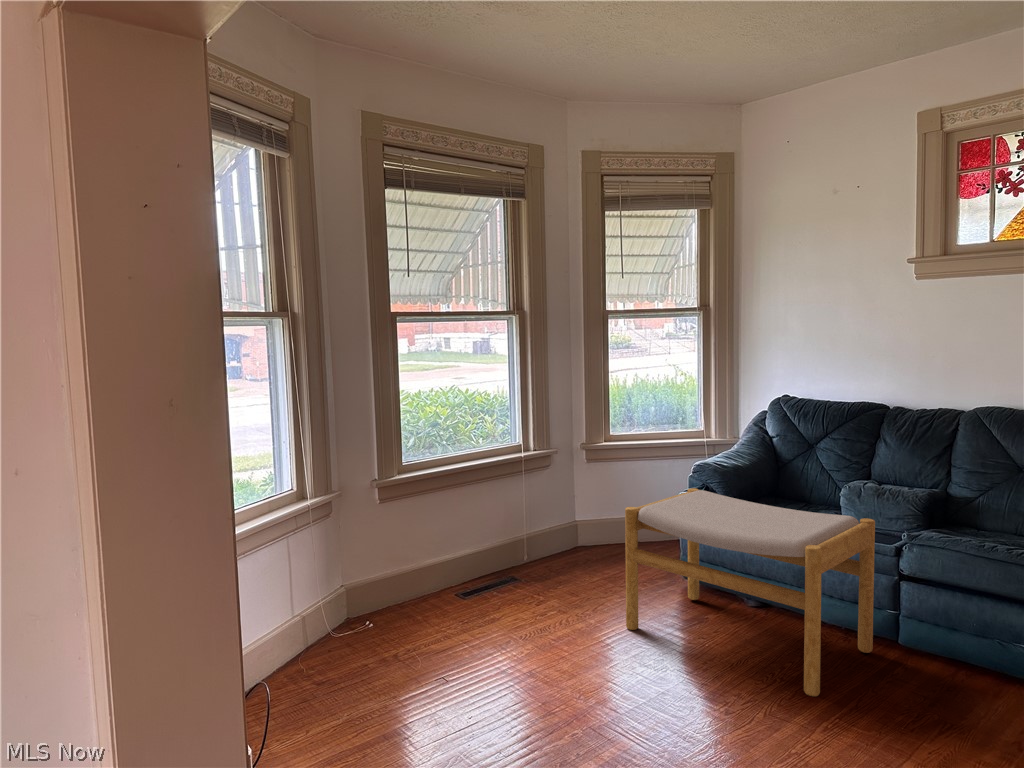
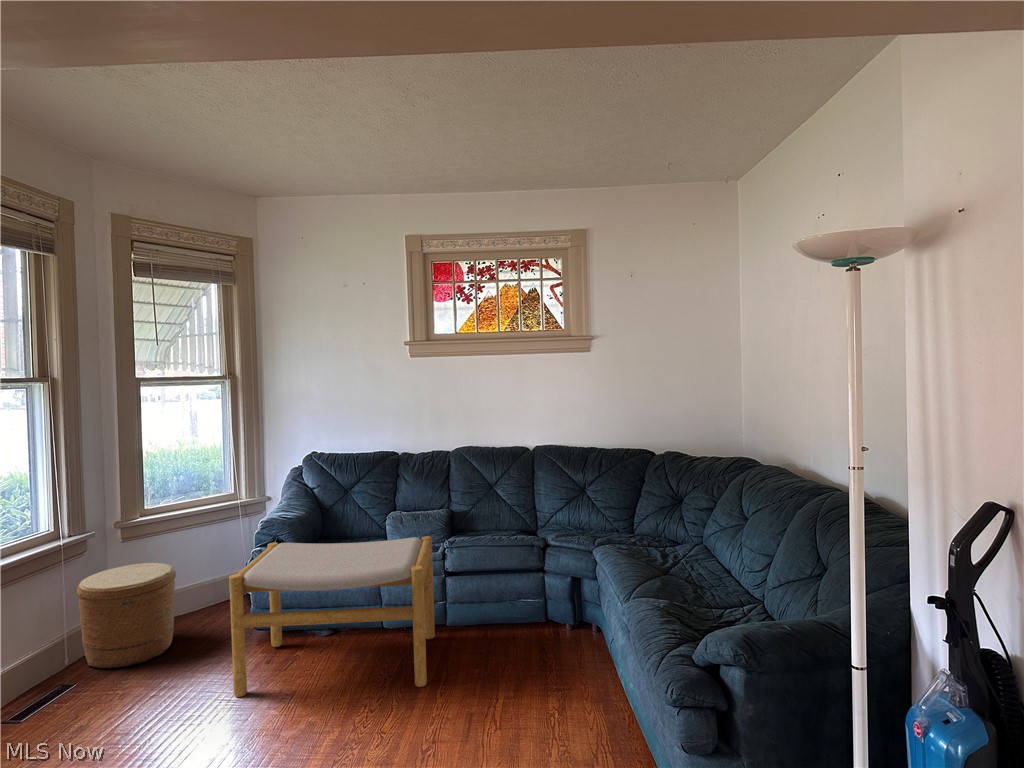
woven basket: none [540,485,619,575] -> present [77,563,176,668]

